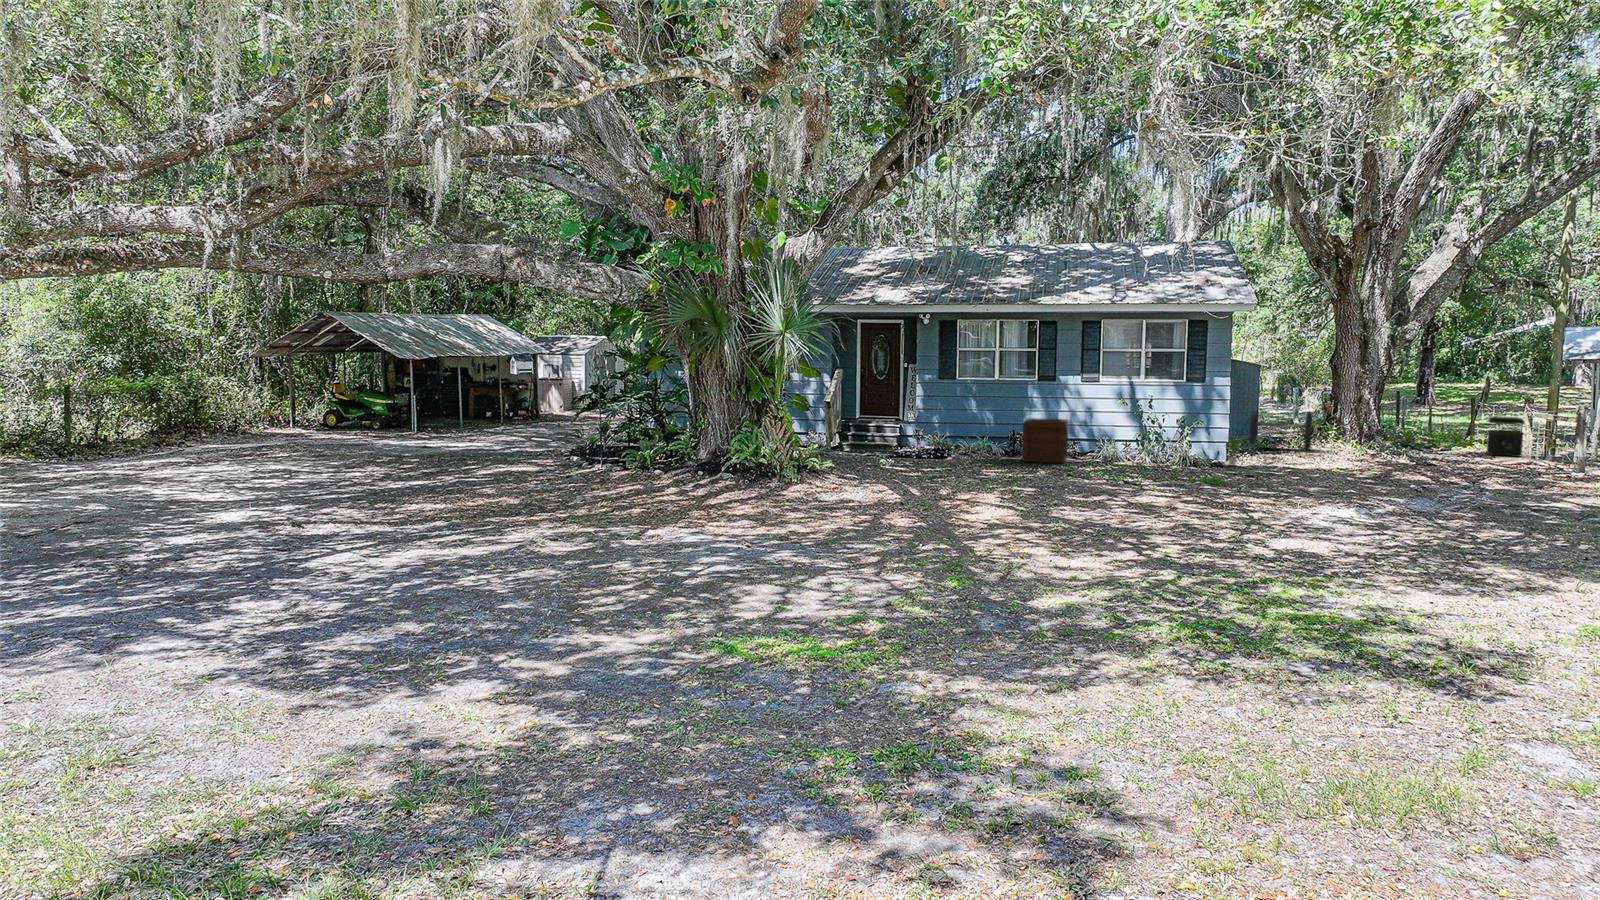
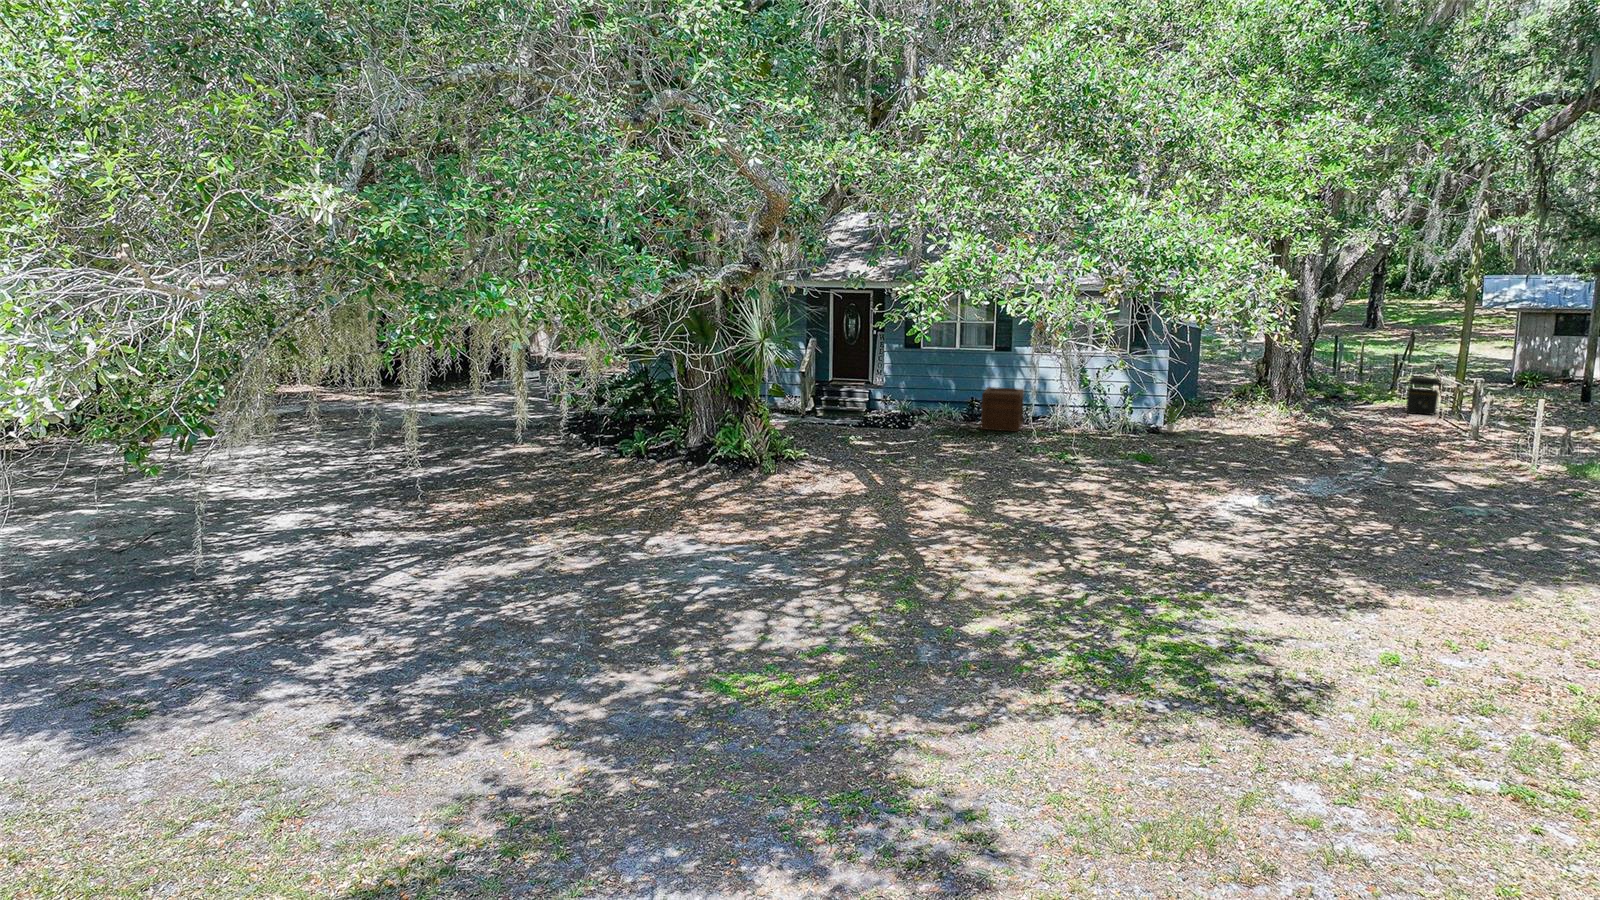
bench: present [1249,410,1312,452] -> none [1192,368,1251,410]

